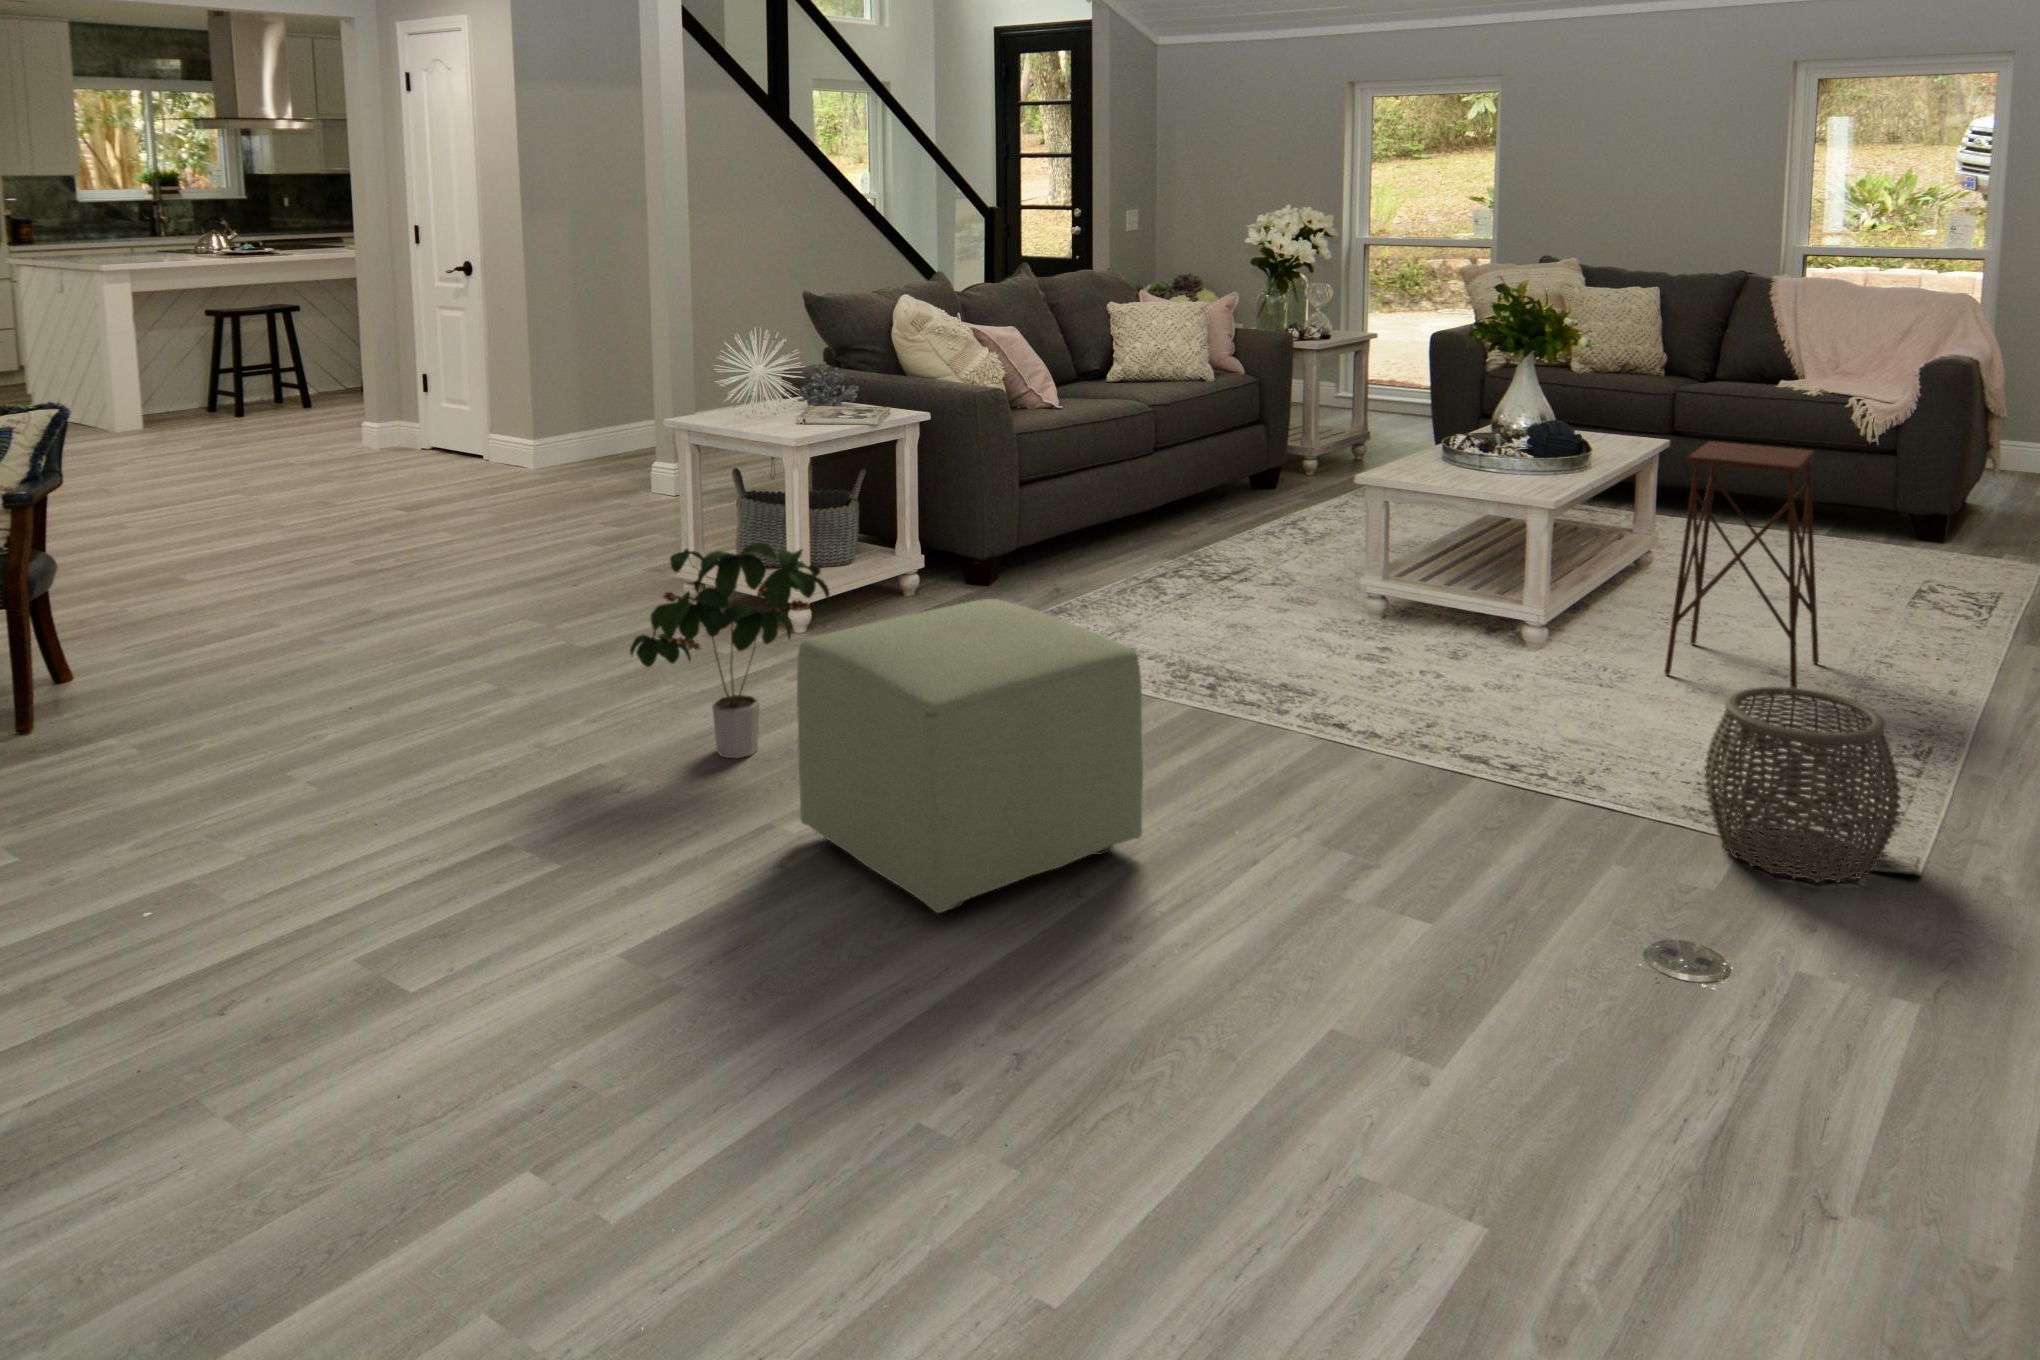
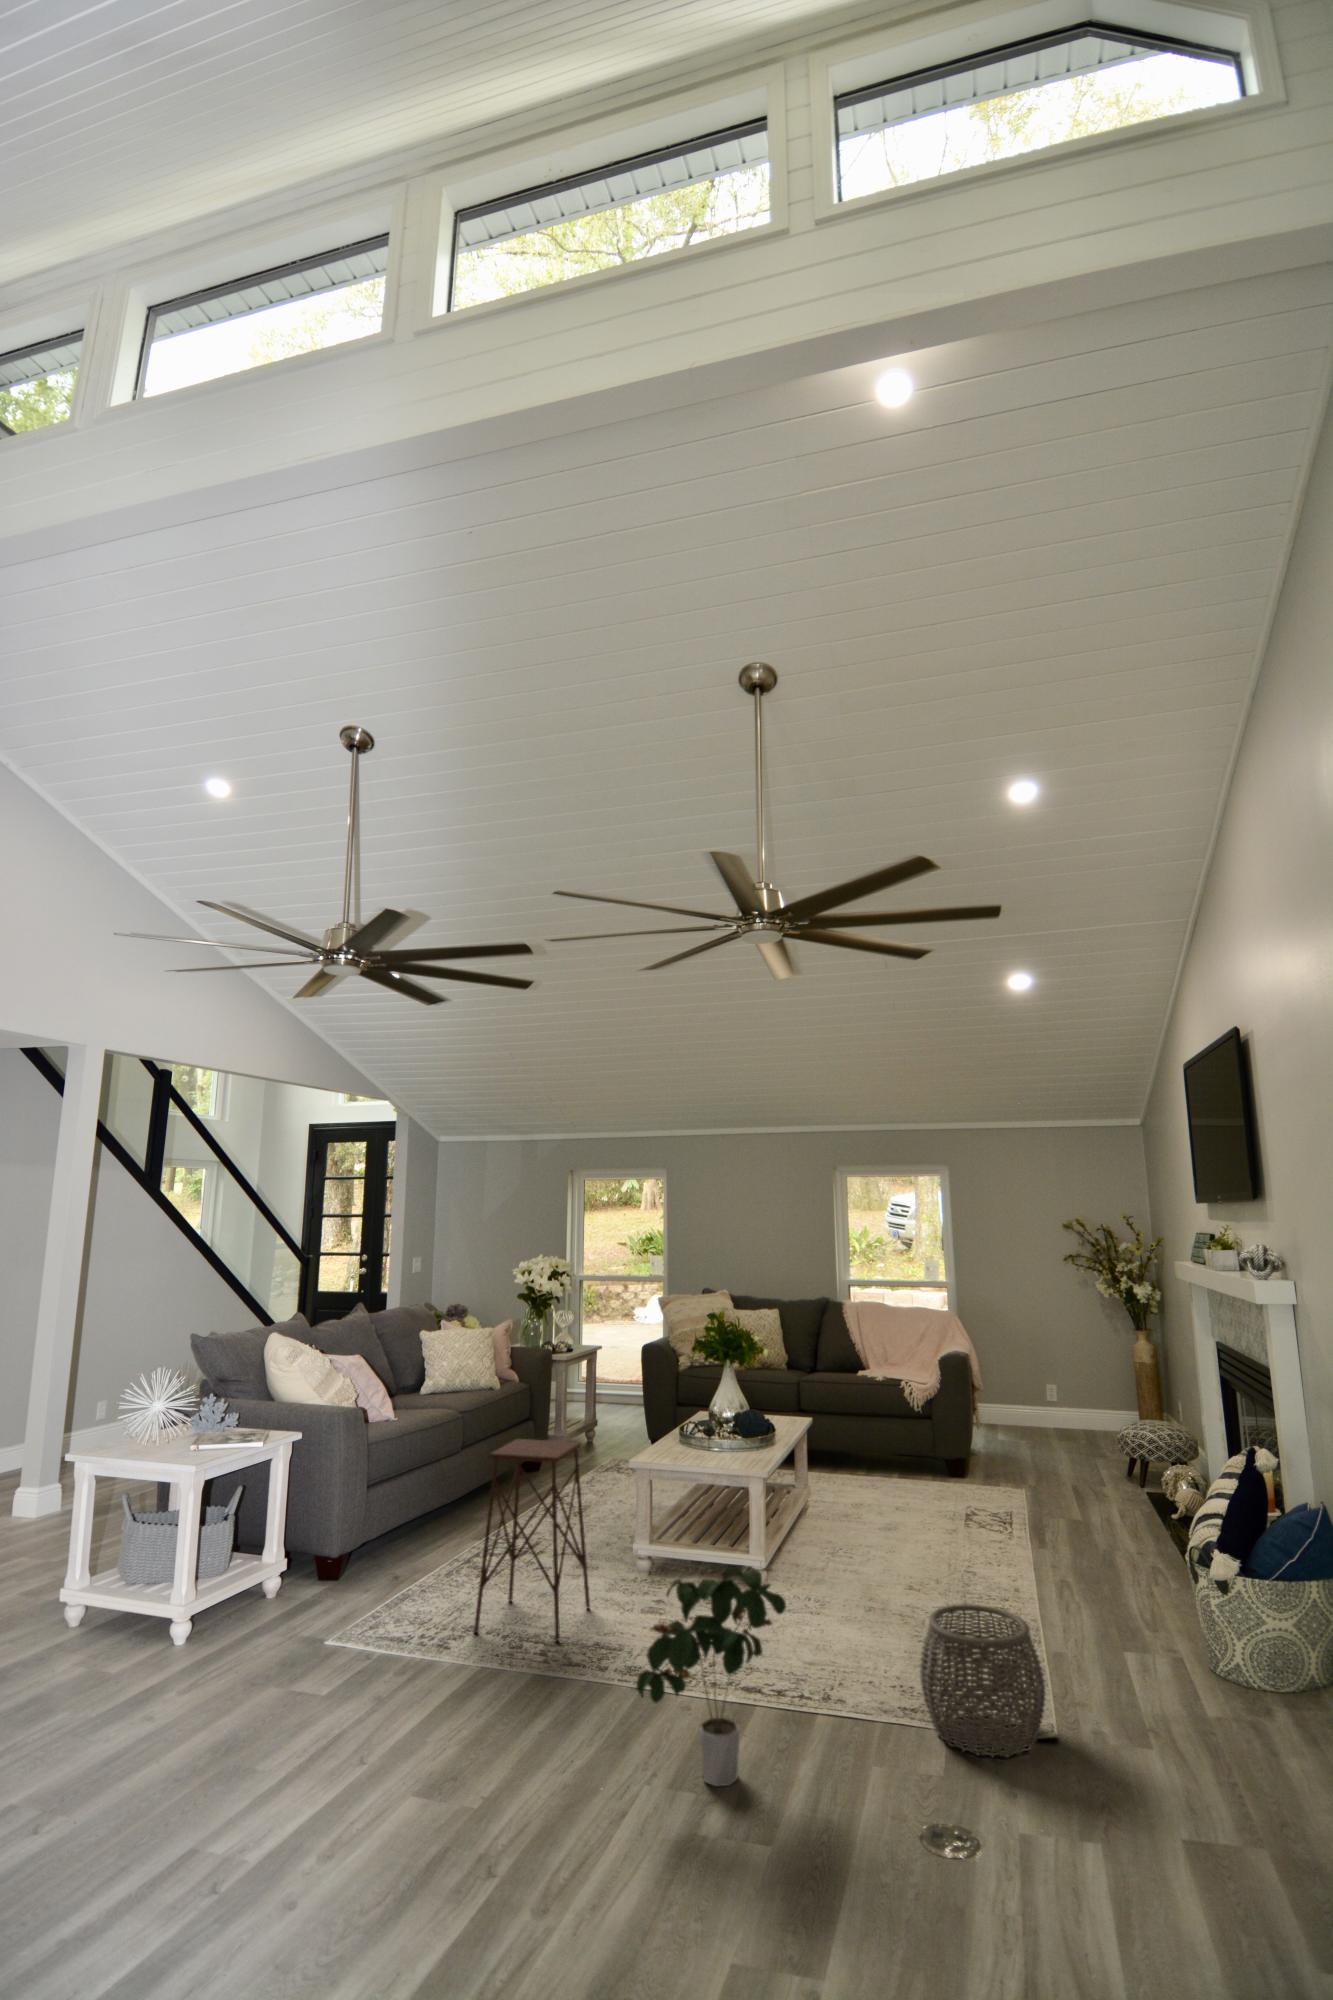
side table: present [1665,441,1819,688] -> present [474,1439,590,1641]
potted plant: present [630,543,829,758] -> present [636,1567,786,1786]
ottoman: present [797,599,1143,913] -> none [234,1600,540,1924]

